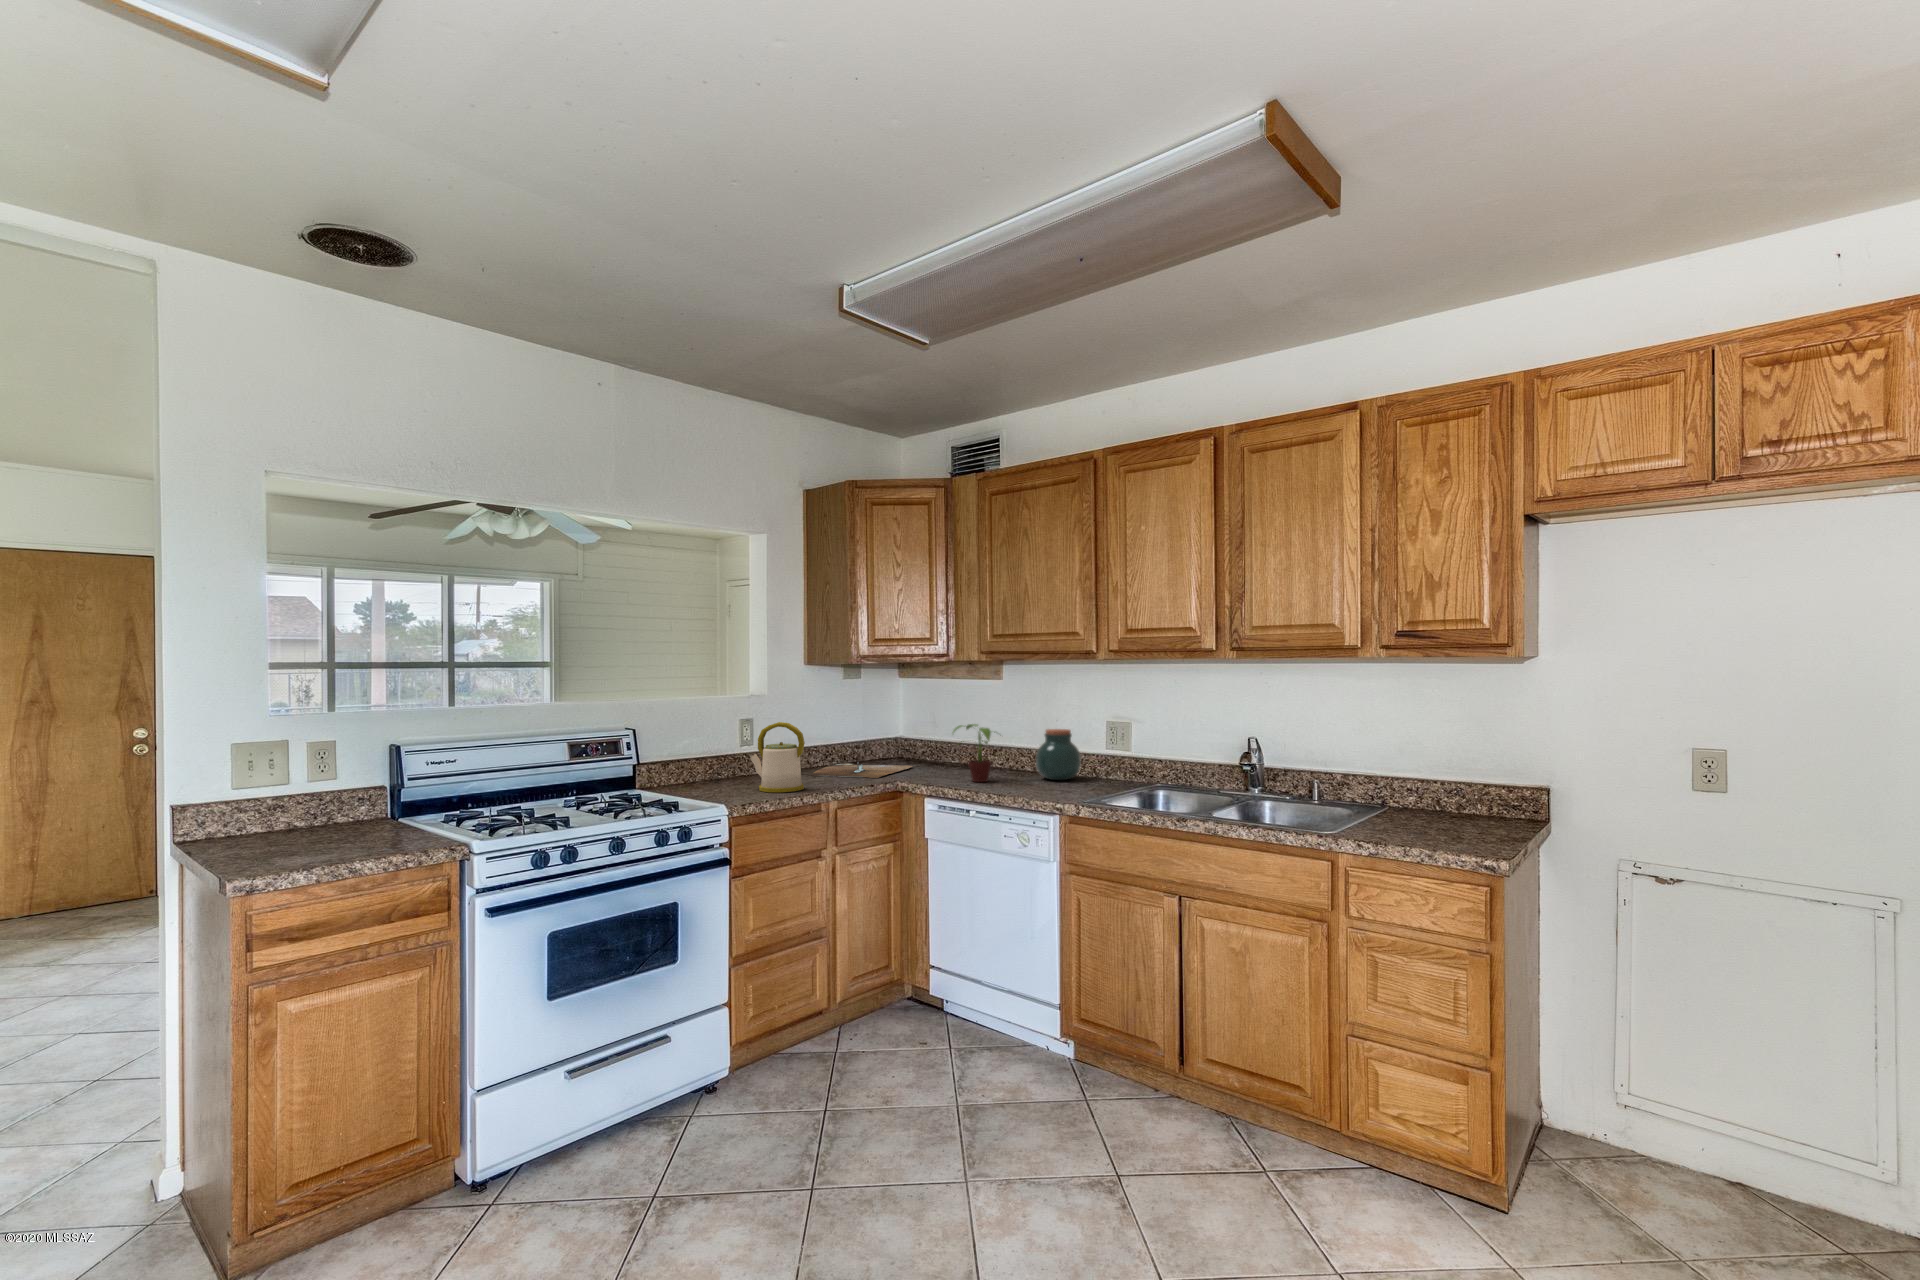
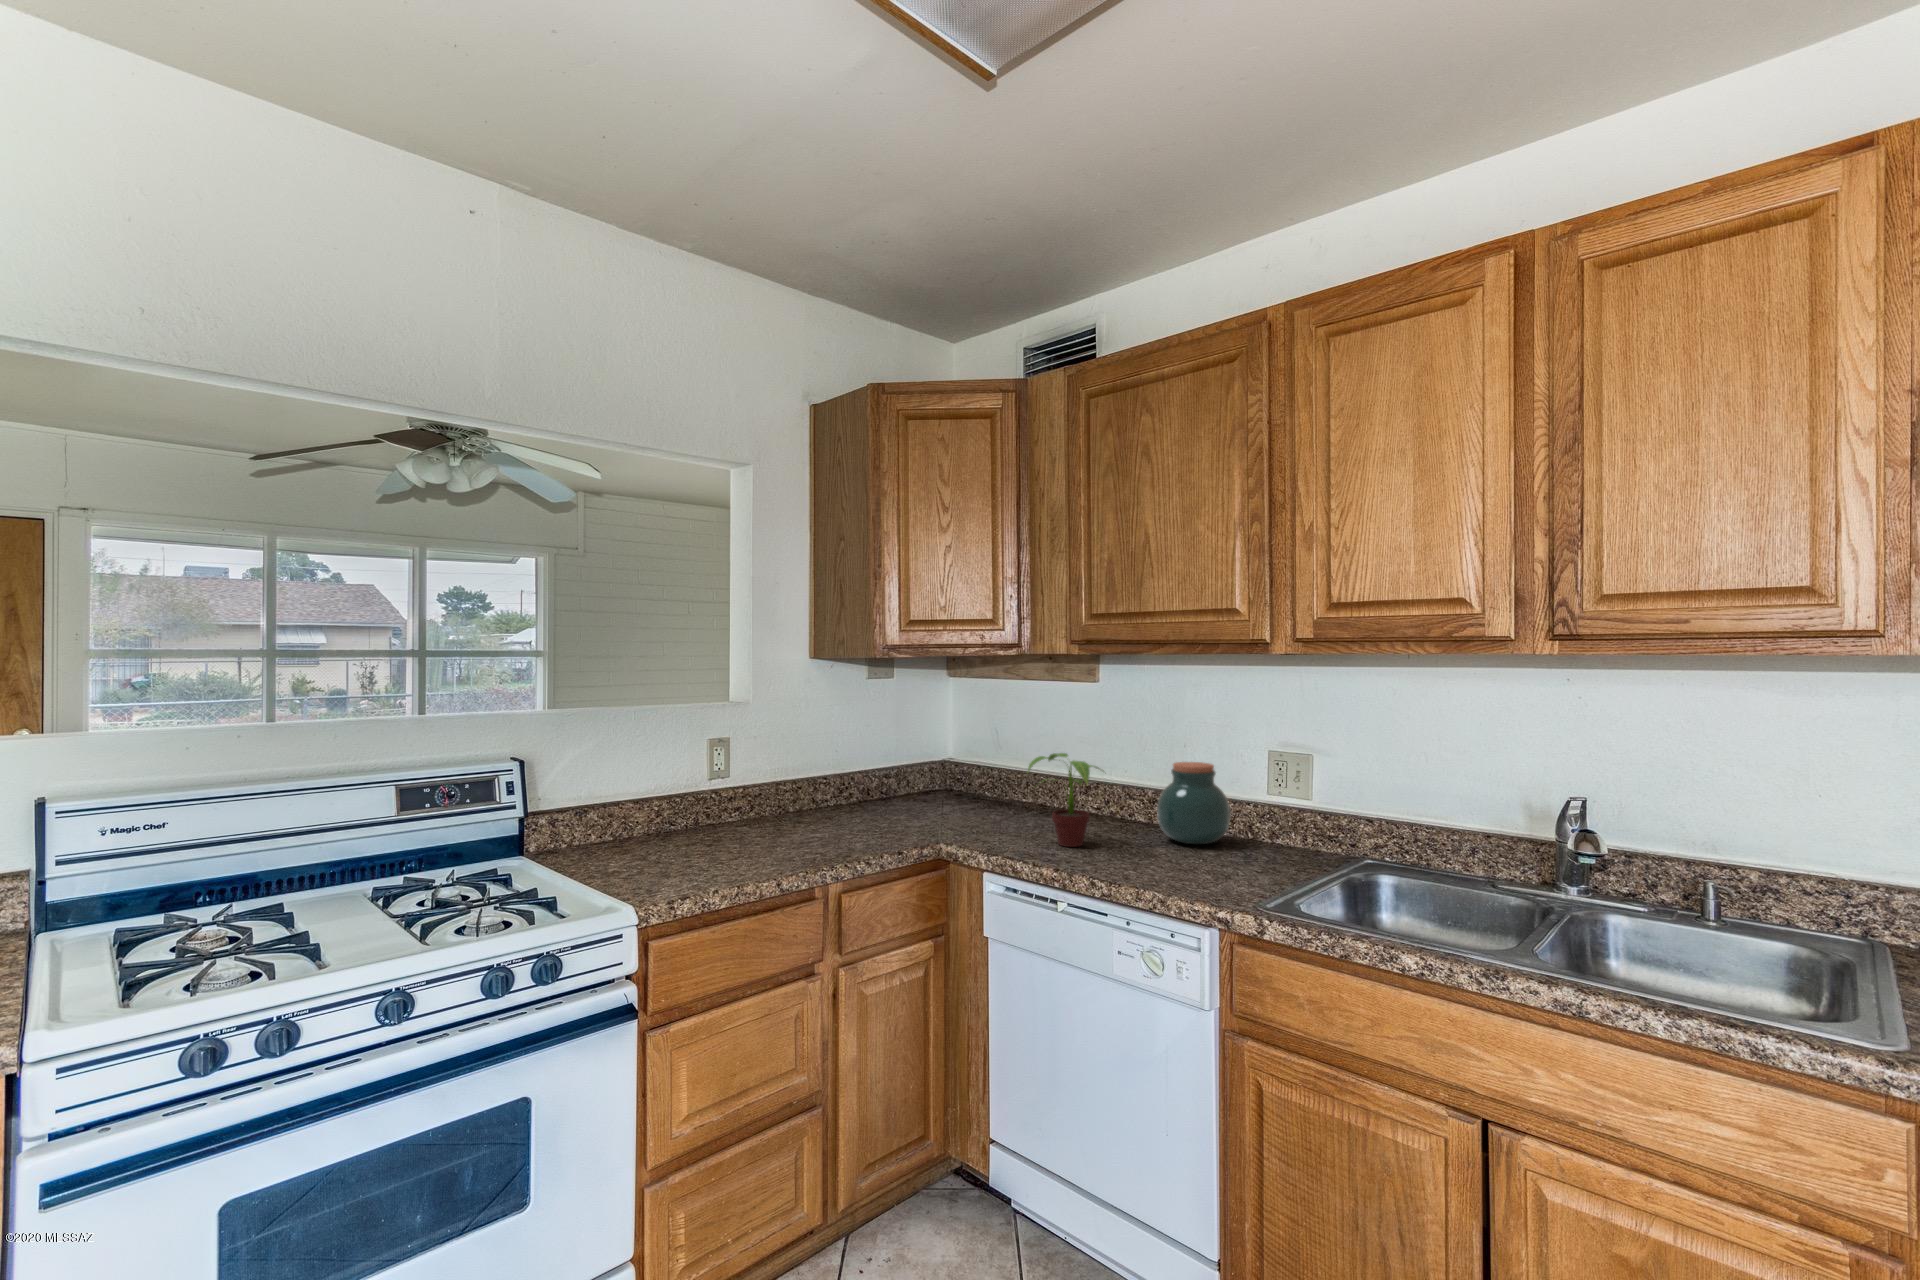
kettle: present [750,722,805,792] -> none [707,751,792,867]
cutting board: present [811,762,912,778] -> none [813,800,967,833]

